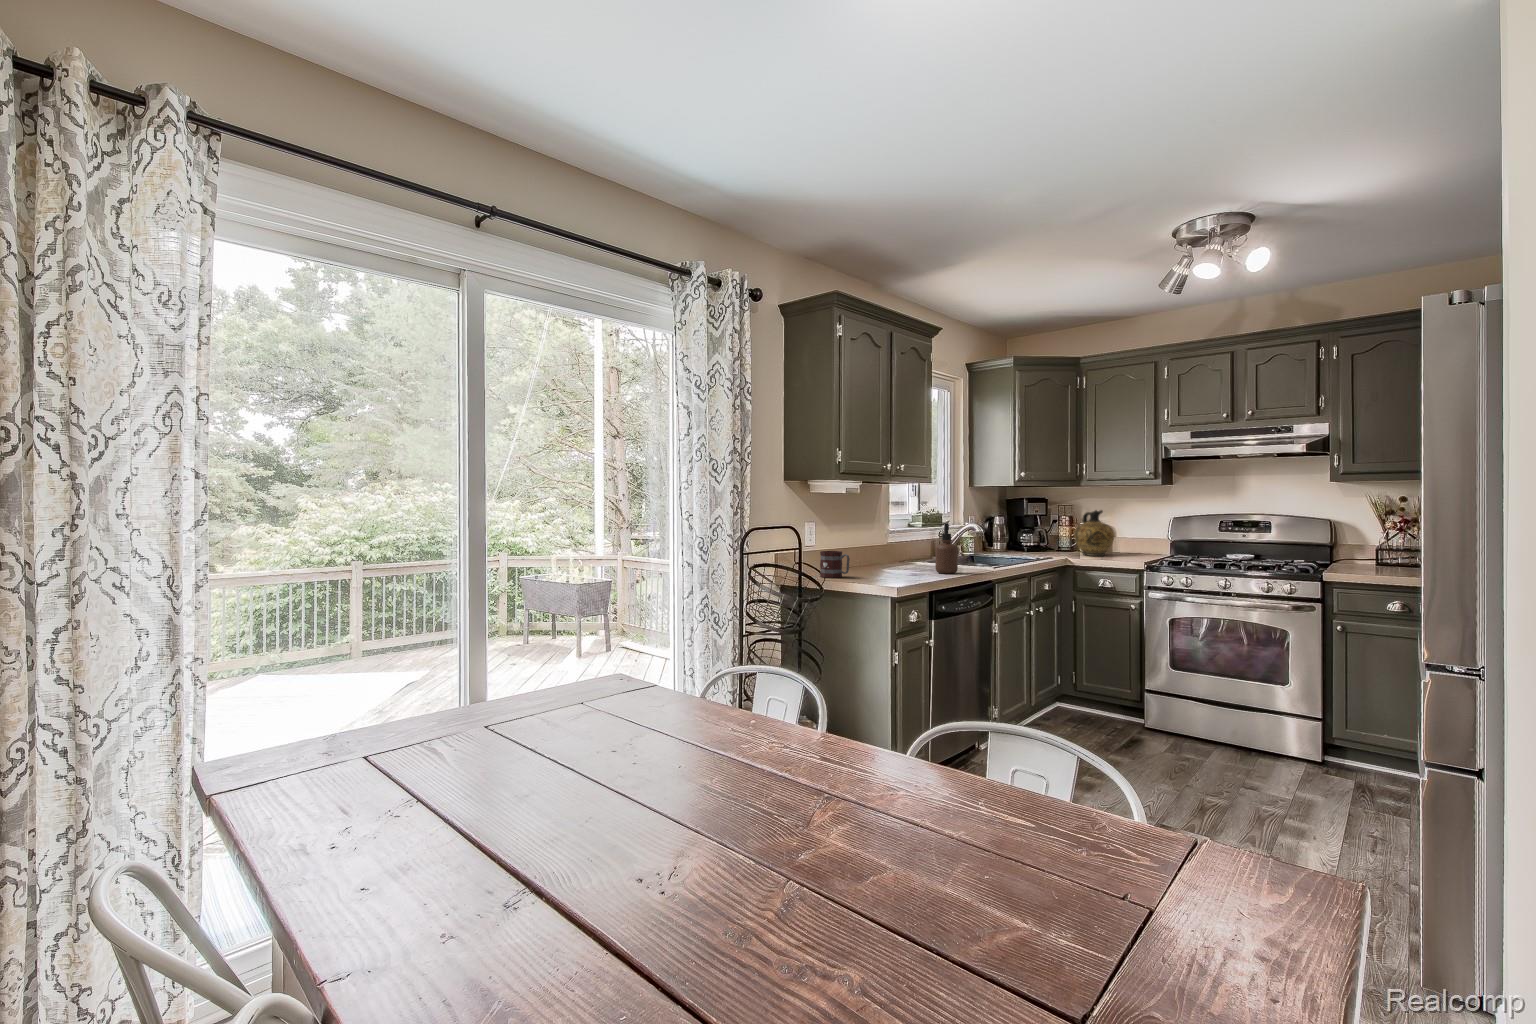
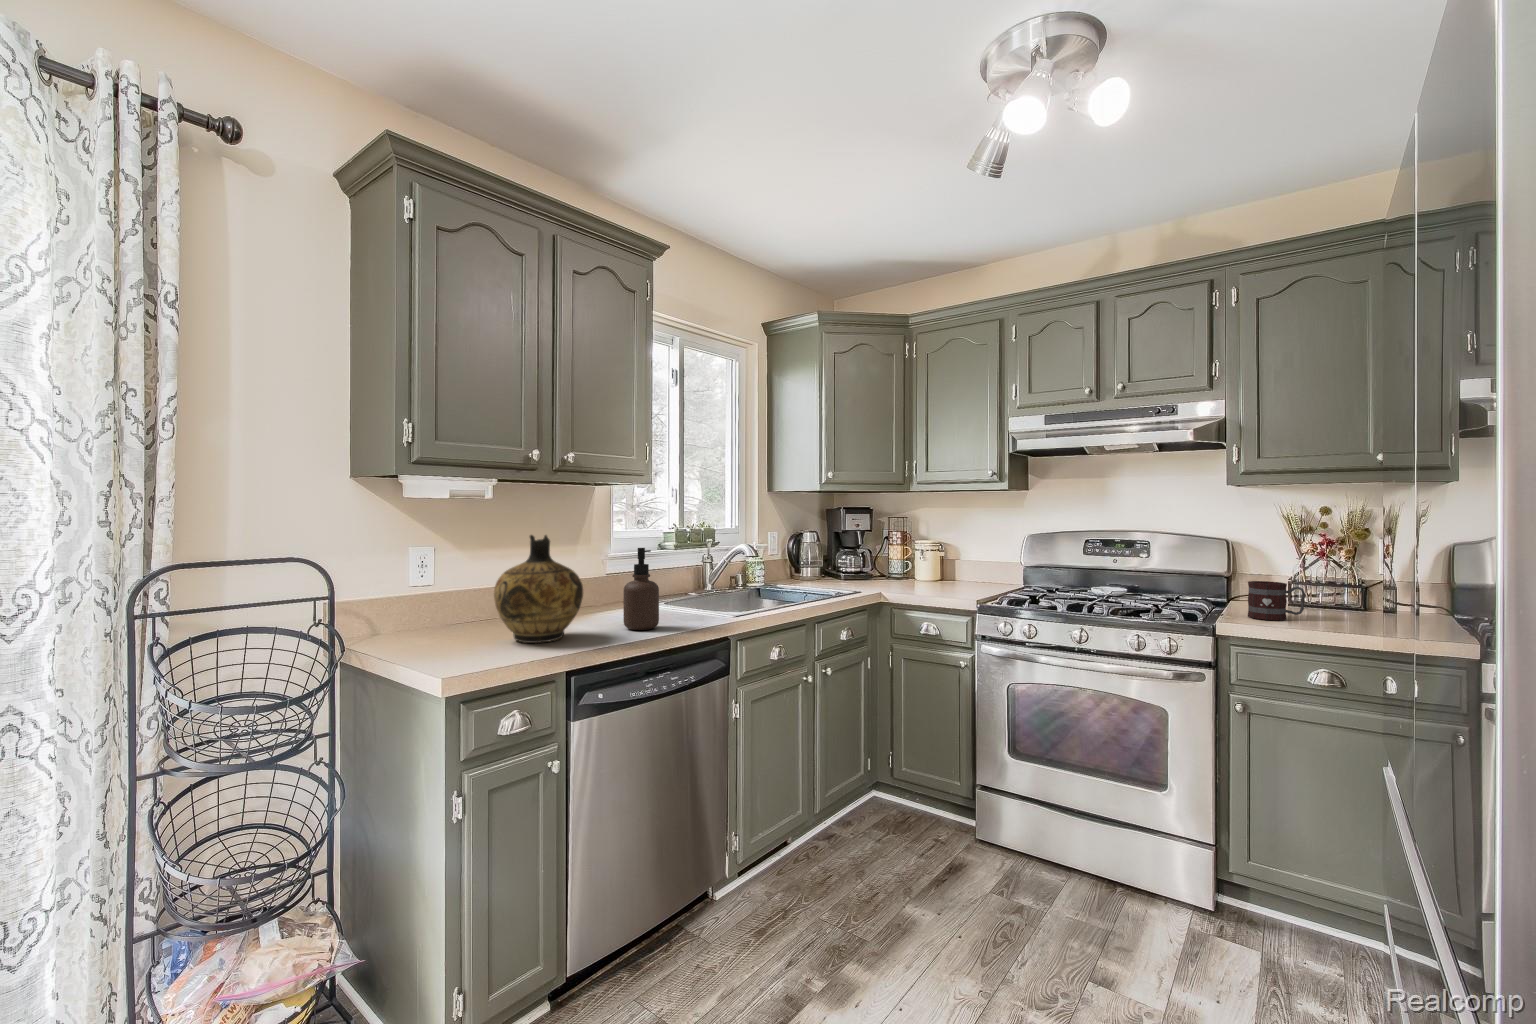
ceramic jug: present [1074,510,1115,556] -> present [494,535,583,643]
mug: present [820,551,850,578] -> present [1248,581,1305,620]

